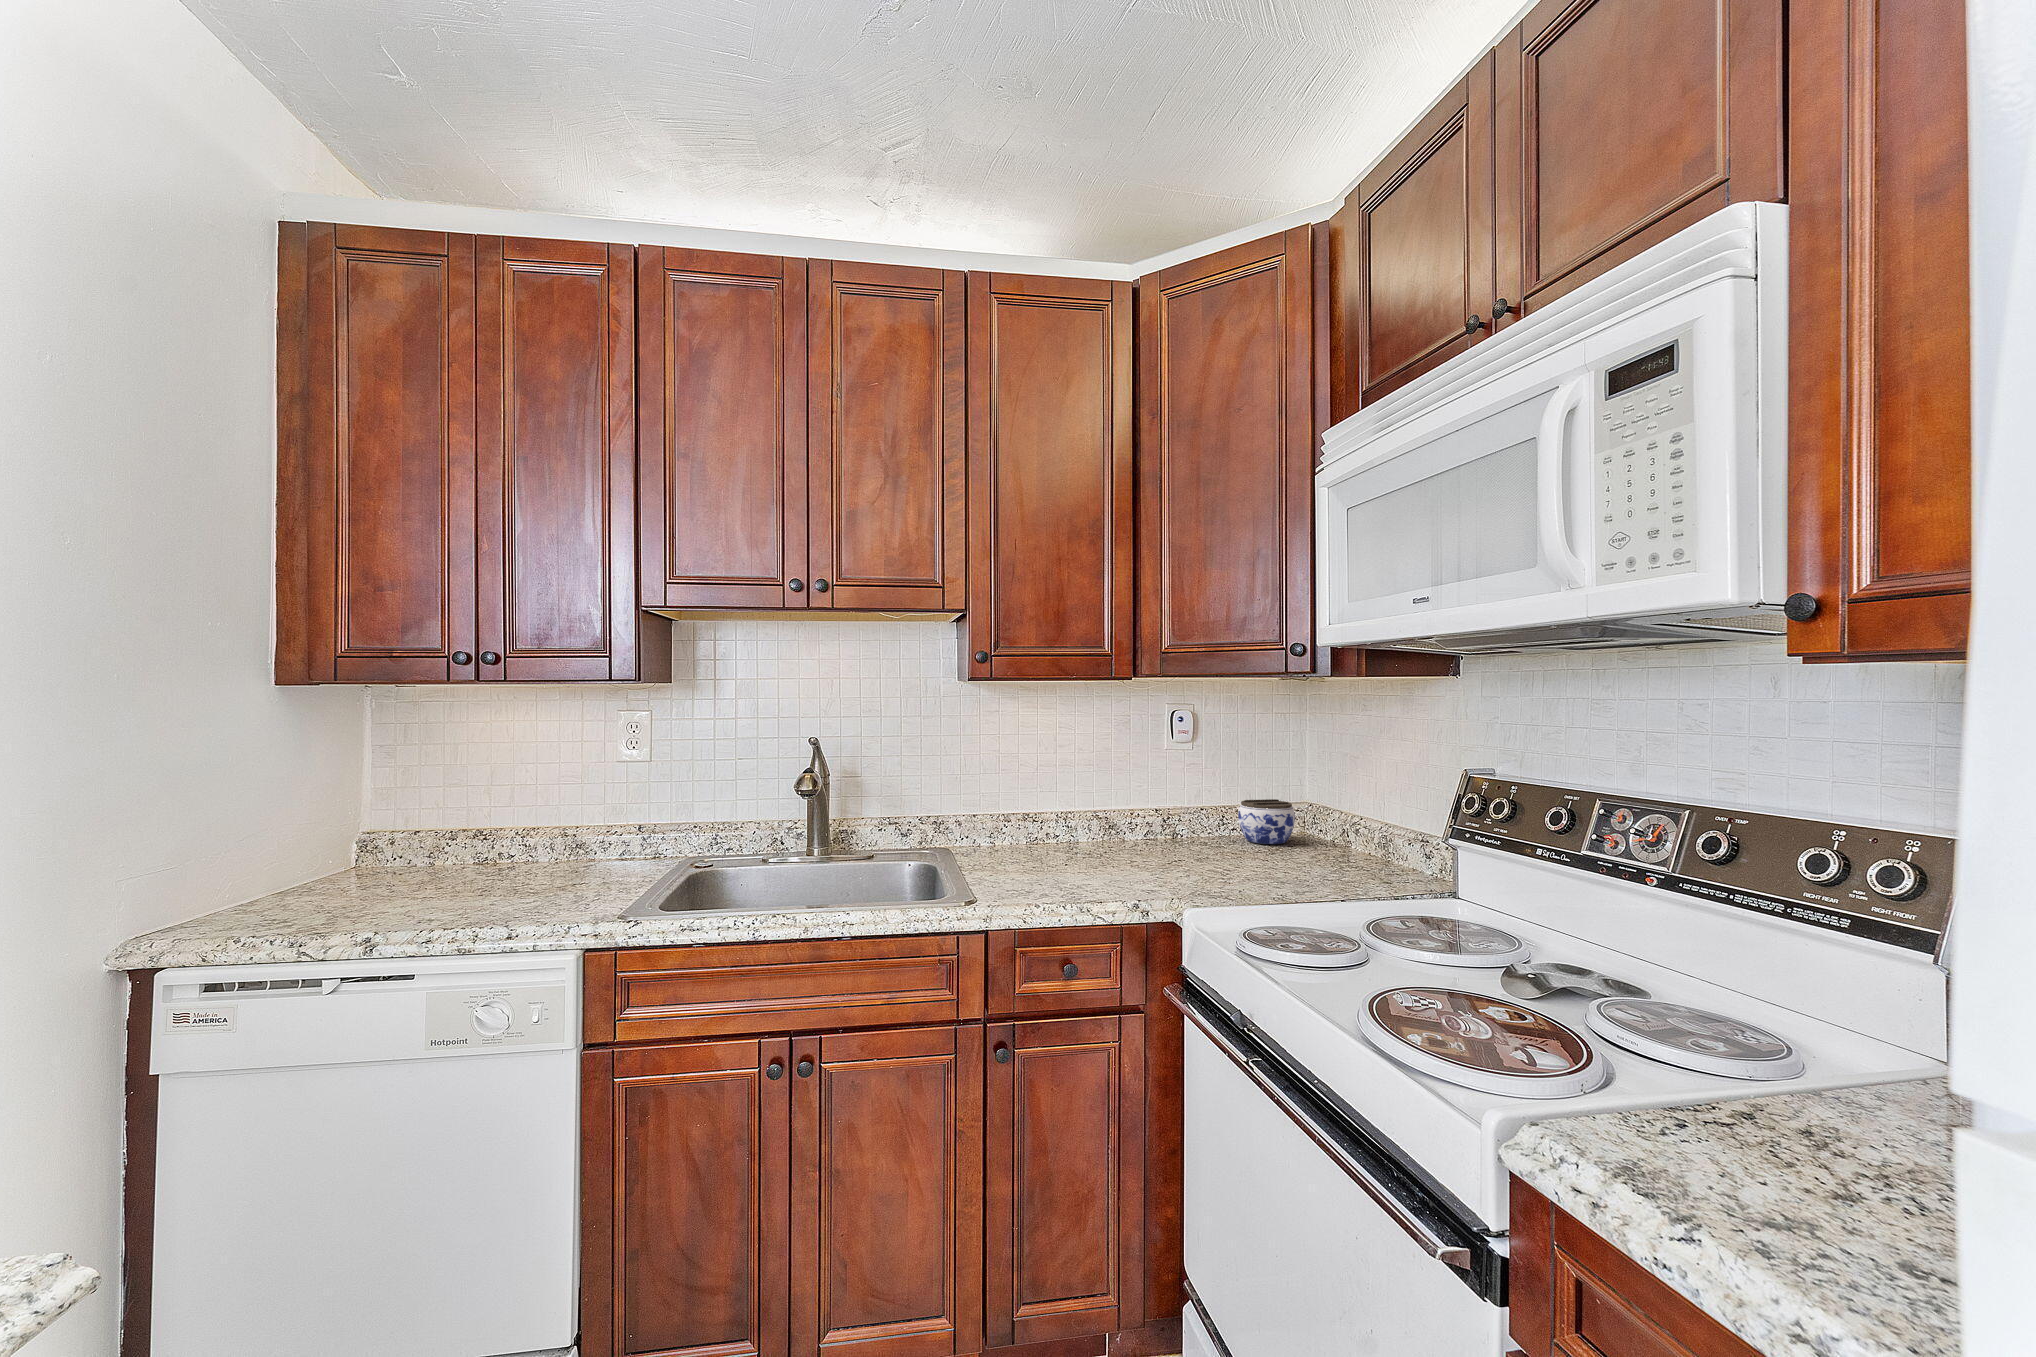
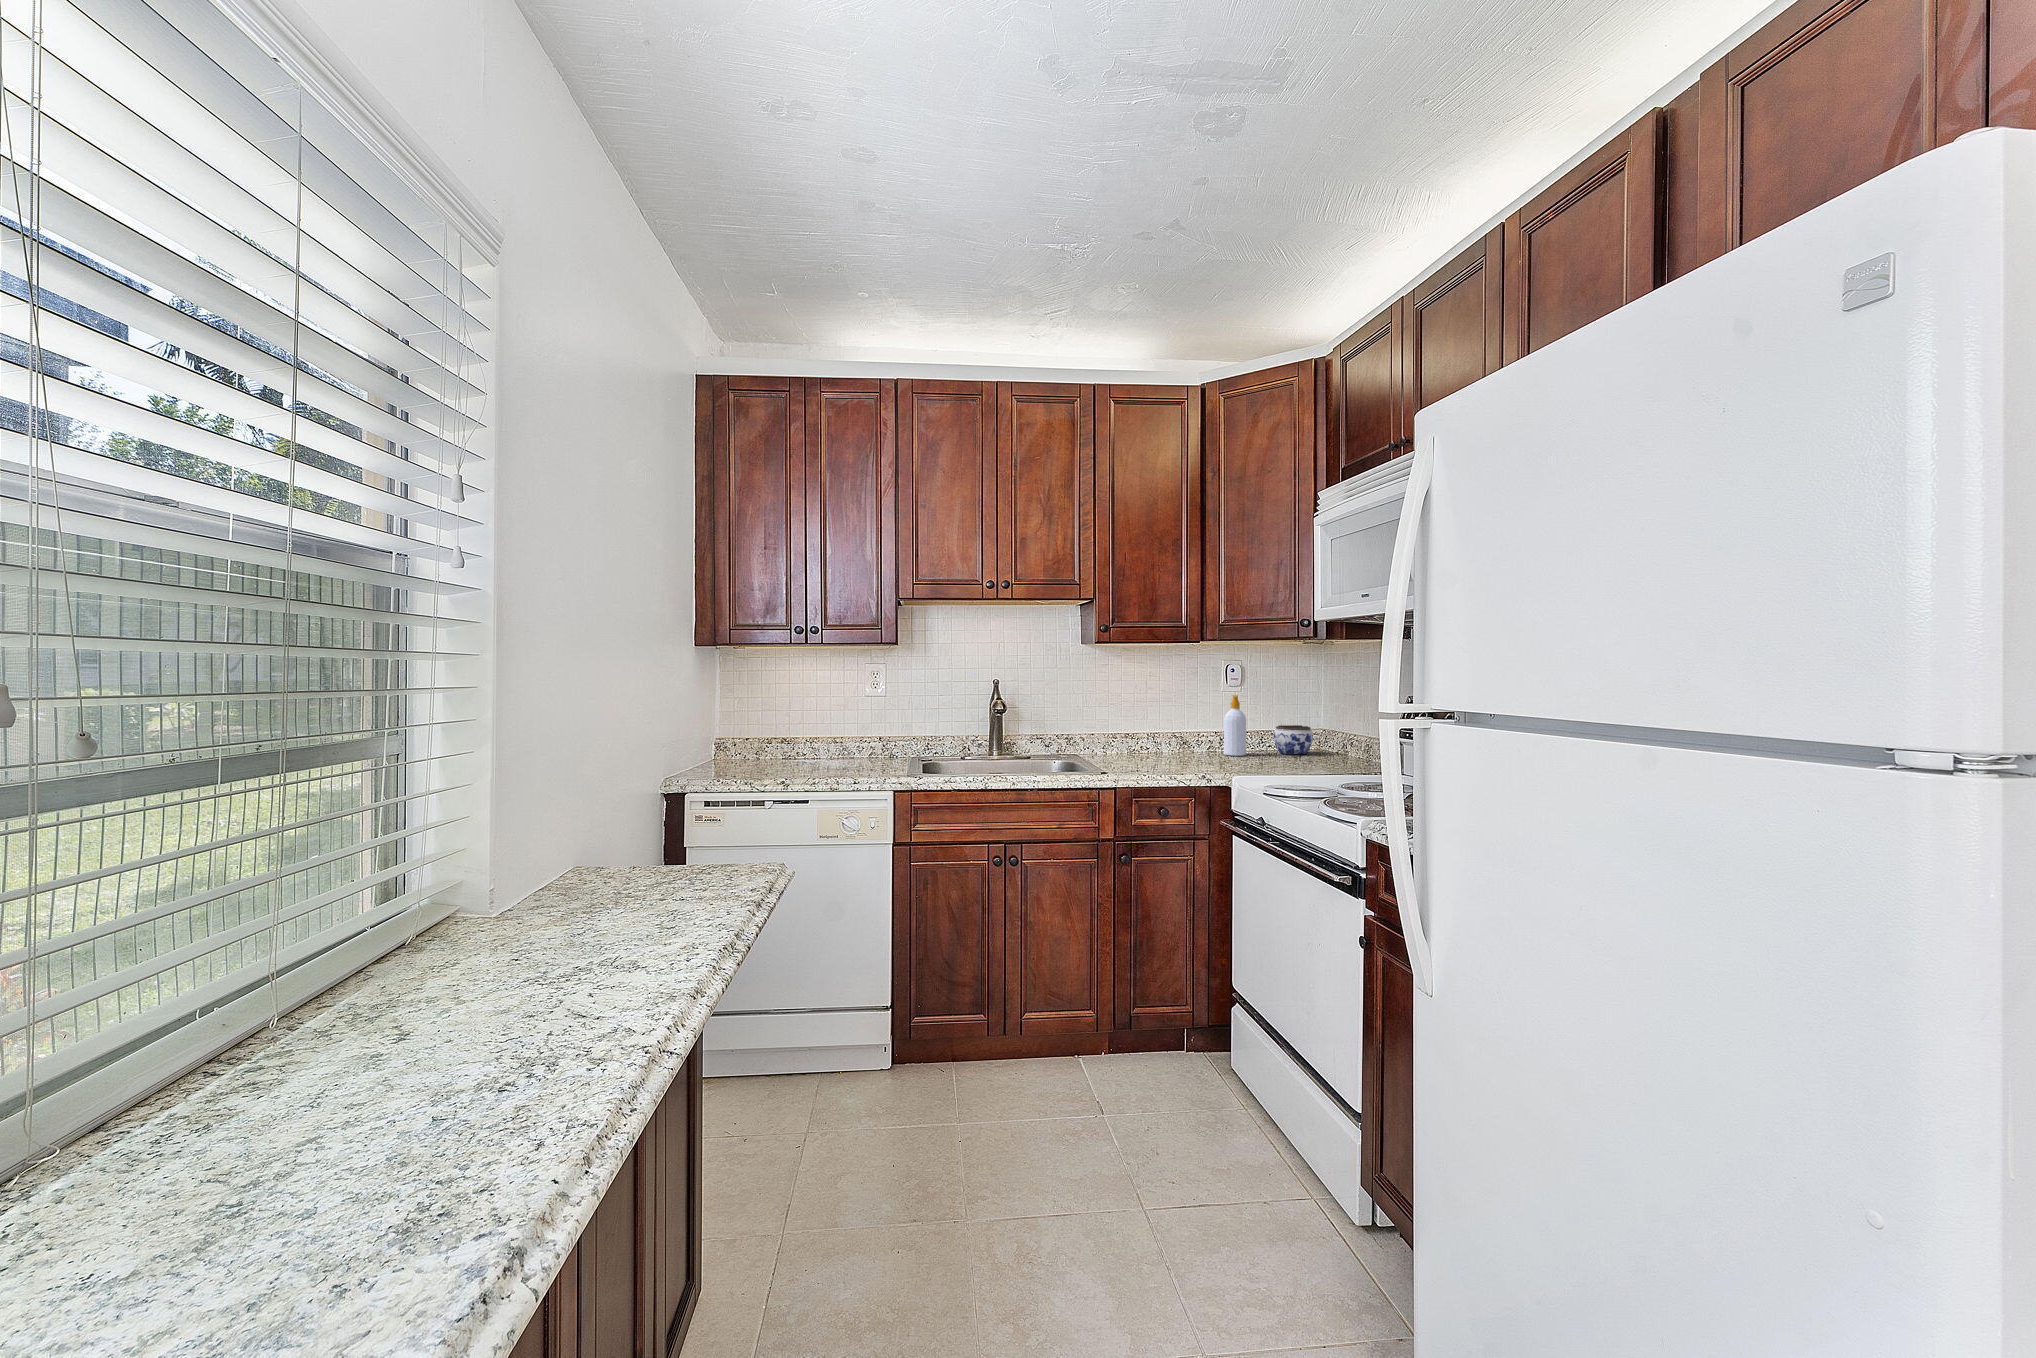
soap bottle: none [1167,757,1199,848] -> present [1224,695,1246,756]

